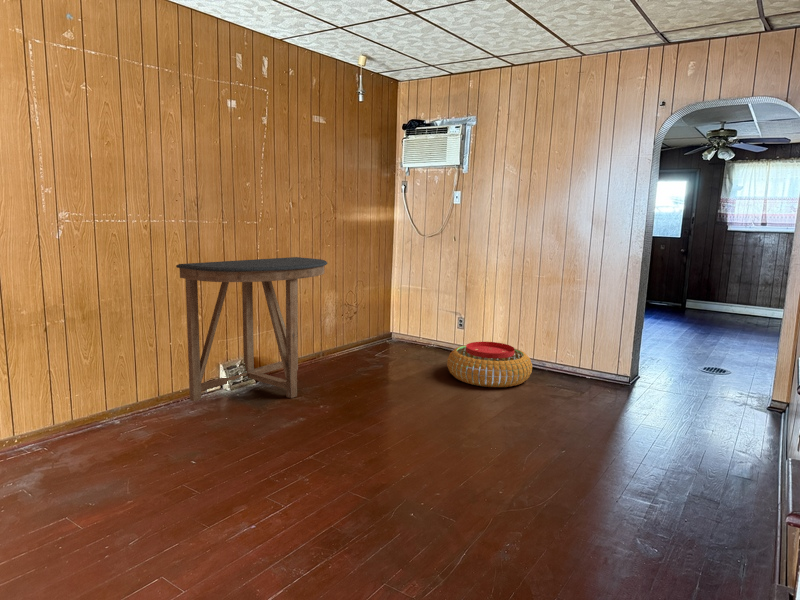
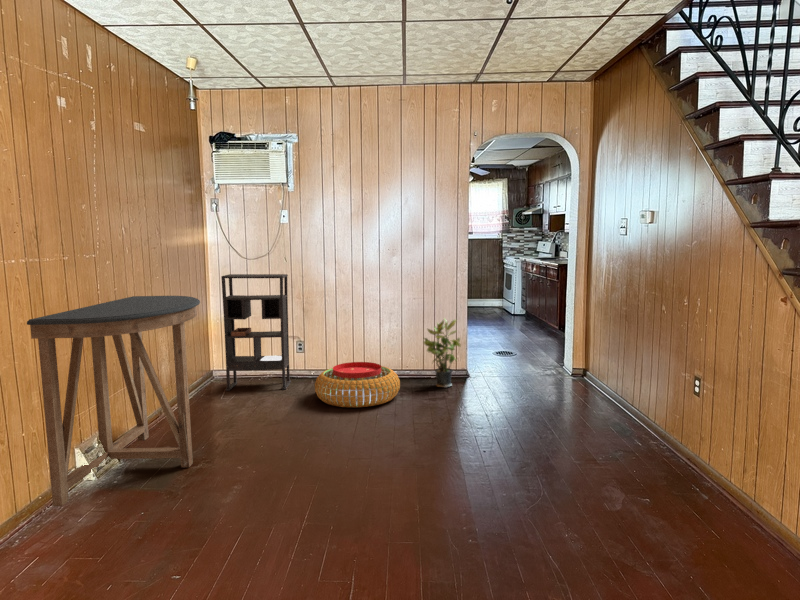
bookshelf: none [393,248,456,357] -> present [221,274,291,391]
potted plant: none [570,311,614,387] -> present [424,320,460,388]

